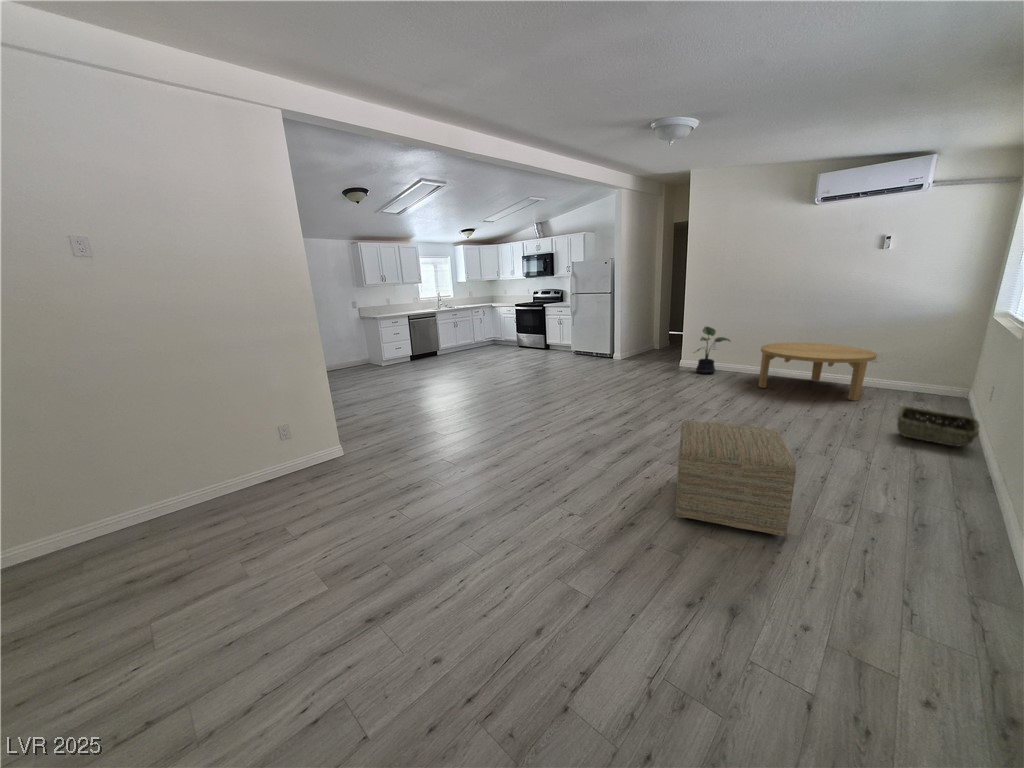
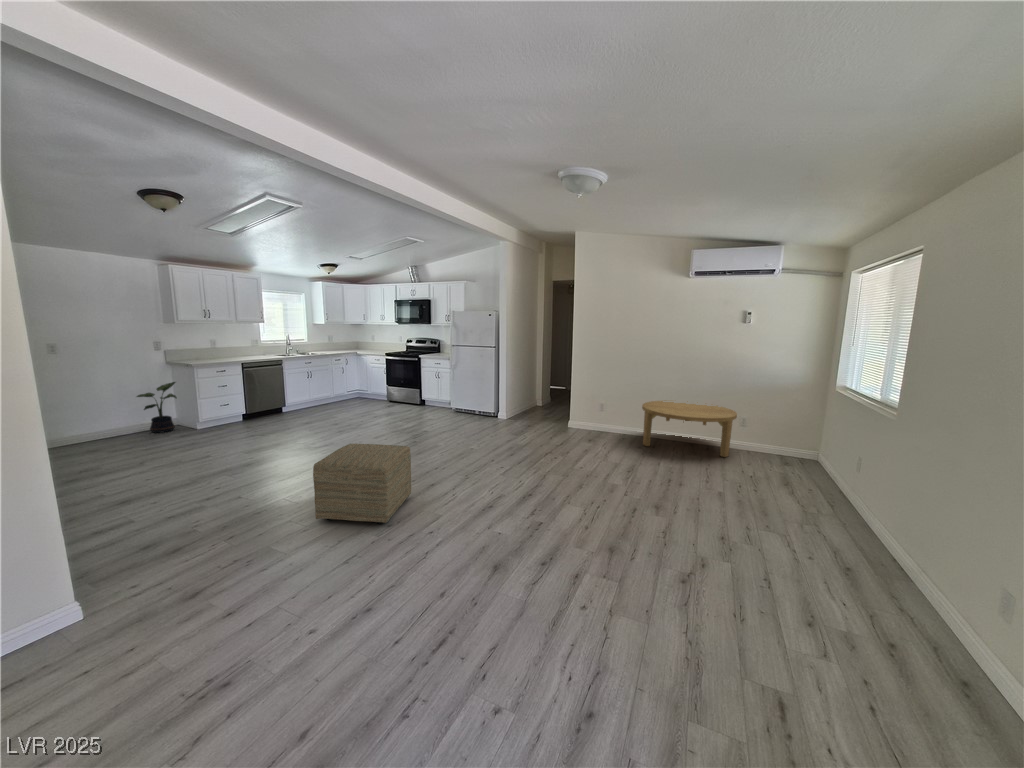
potted plant: present [696,327,730,374] -> present [137,382,177,433]
woven basket: present [897,407,979,446] -> none [772,465,839,503]
ottoman: present [675,421,796,537] -> present [313,444,411,524]

